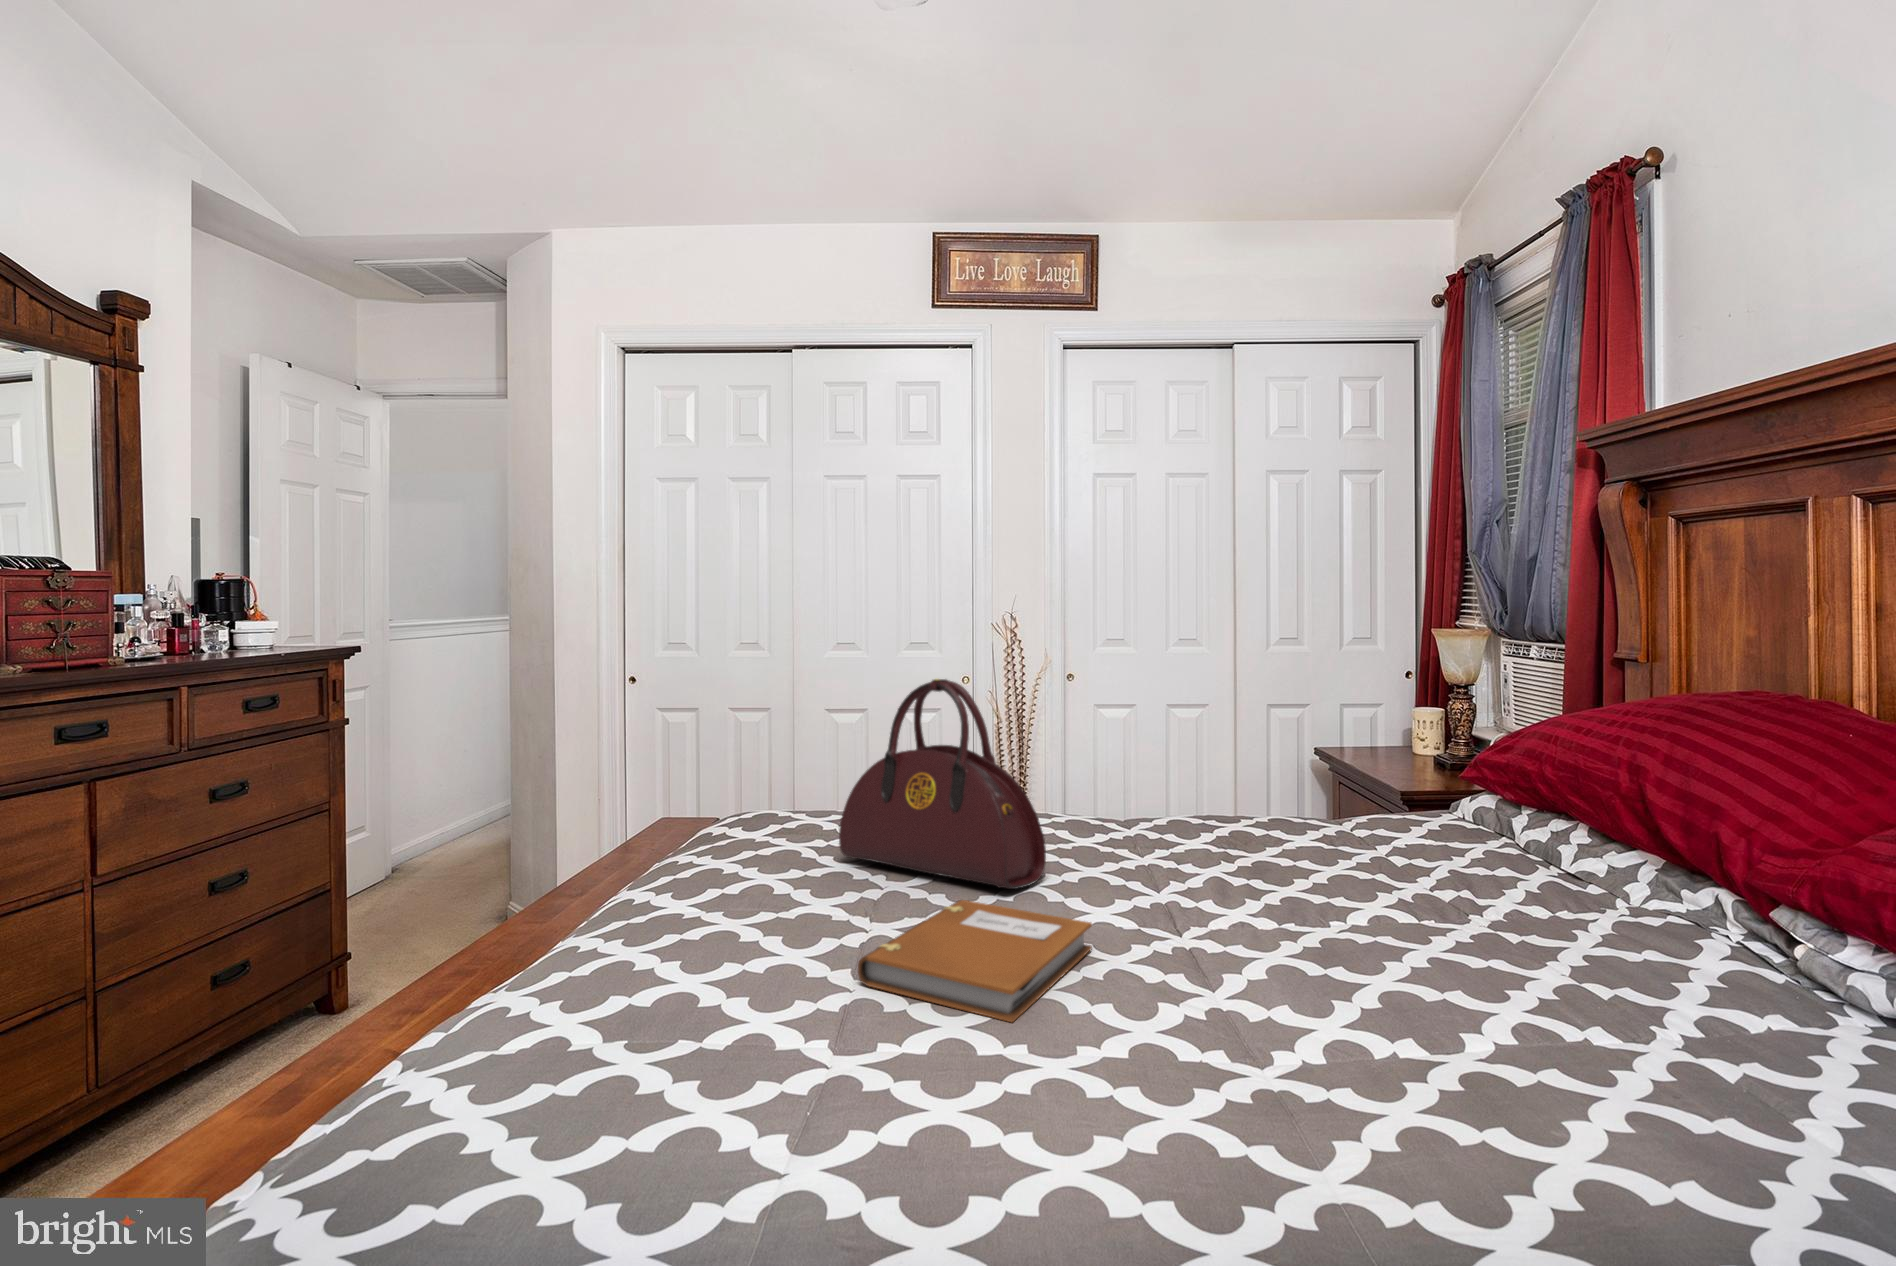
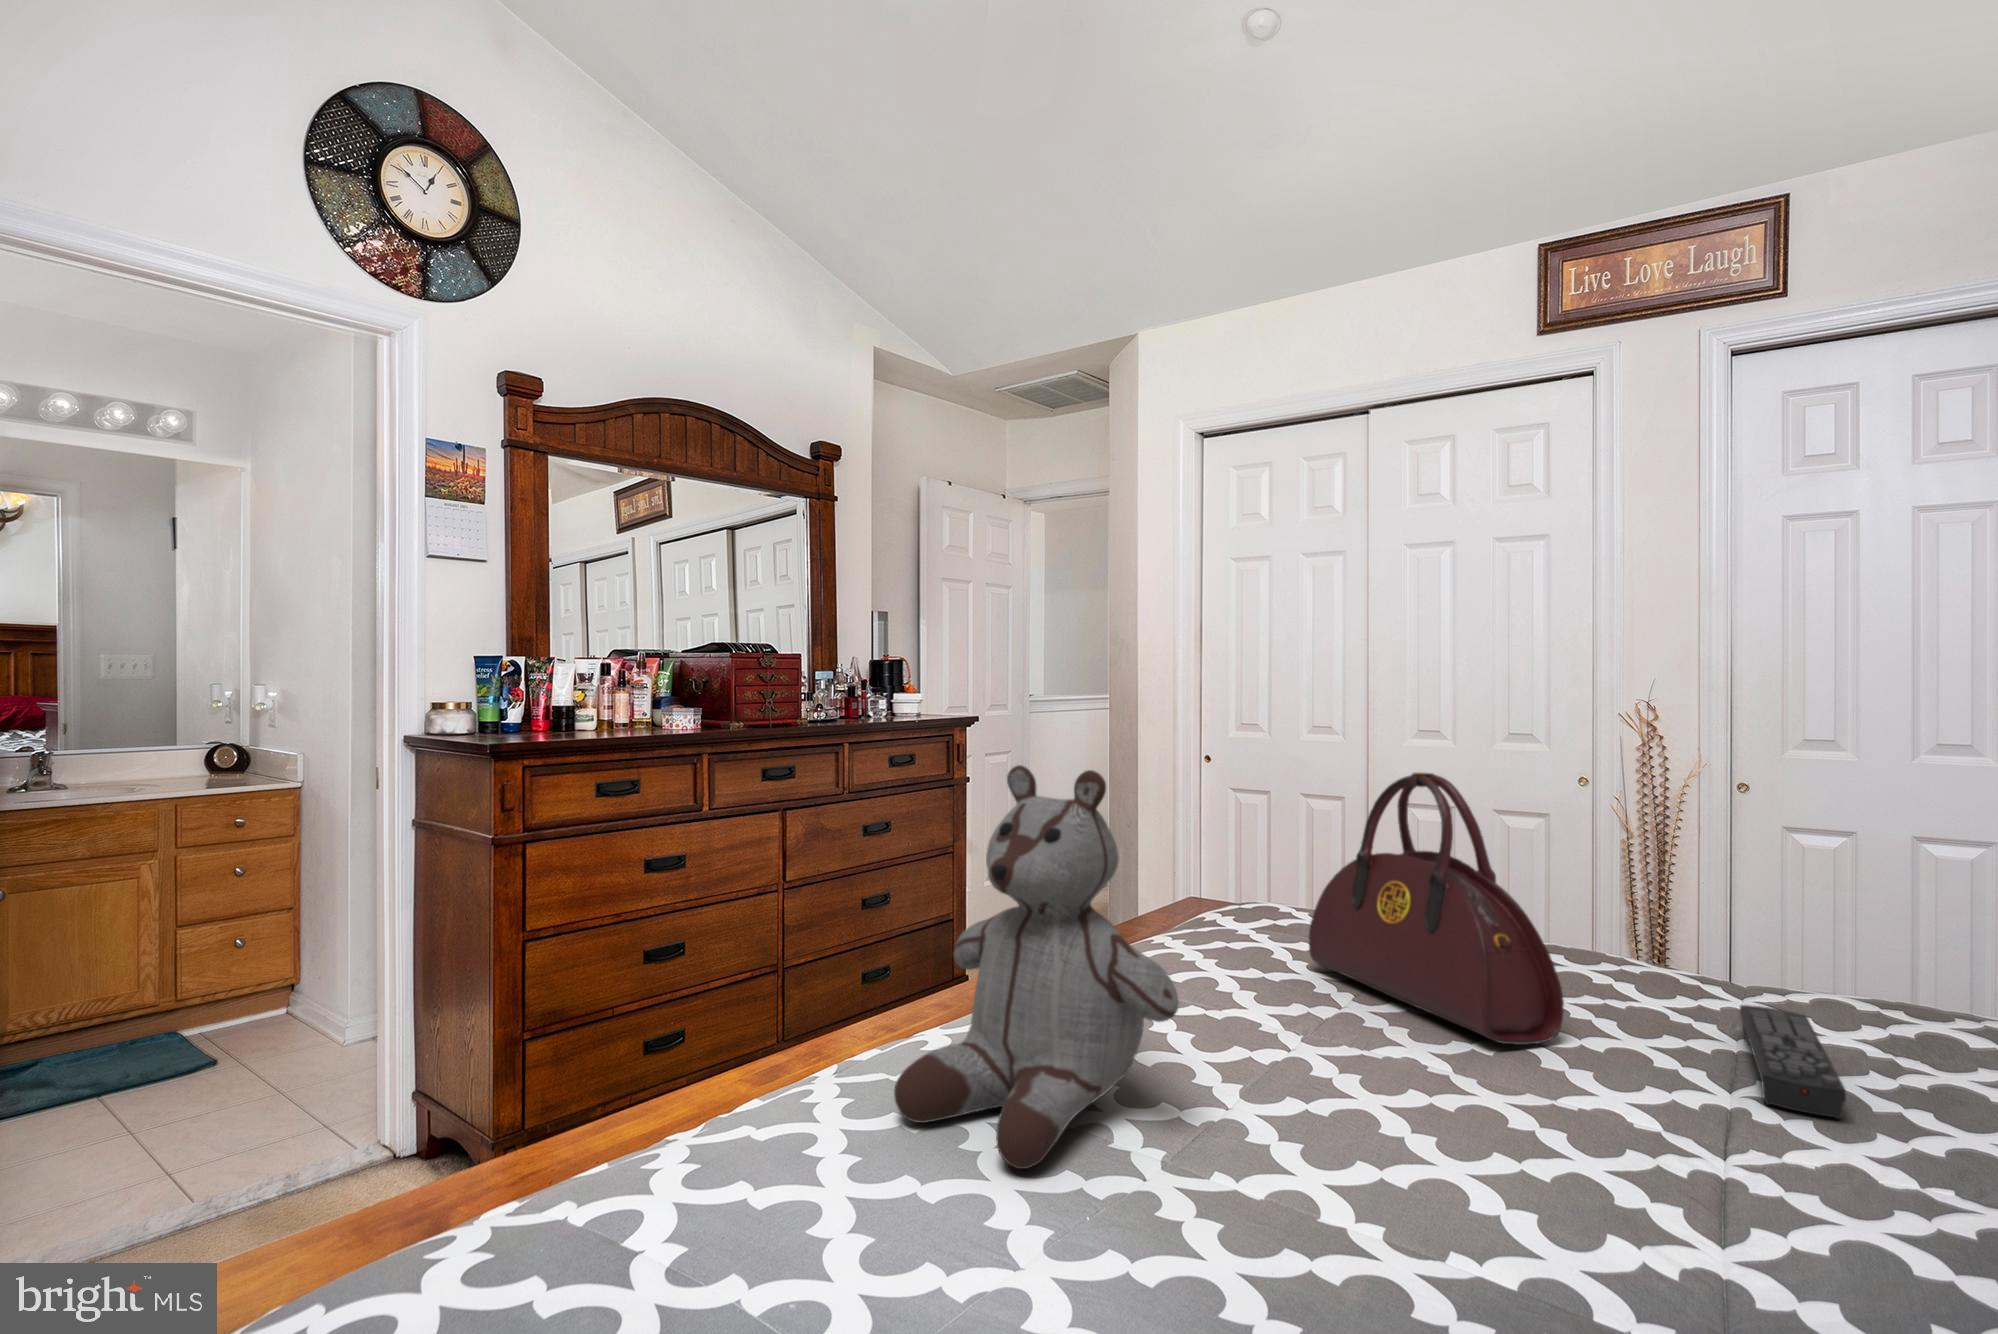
stuffed bear: none [543,695,831,1095] -> present [894,765,1179,1169]
remote control: none [1135,829,1214,893] -> present [1740,1005,1846,1119]
notebook: present [858,900,1092,1023] -> none [1235,1039,1569,1203]

